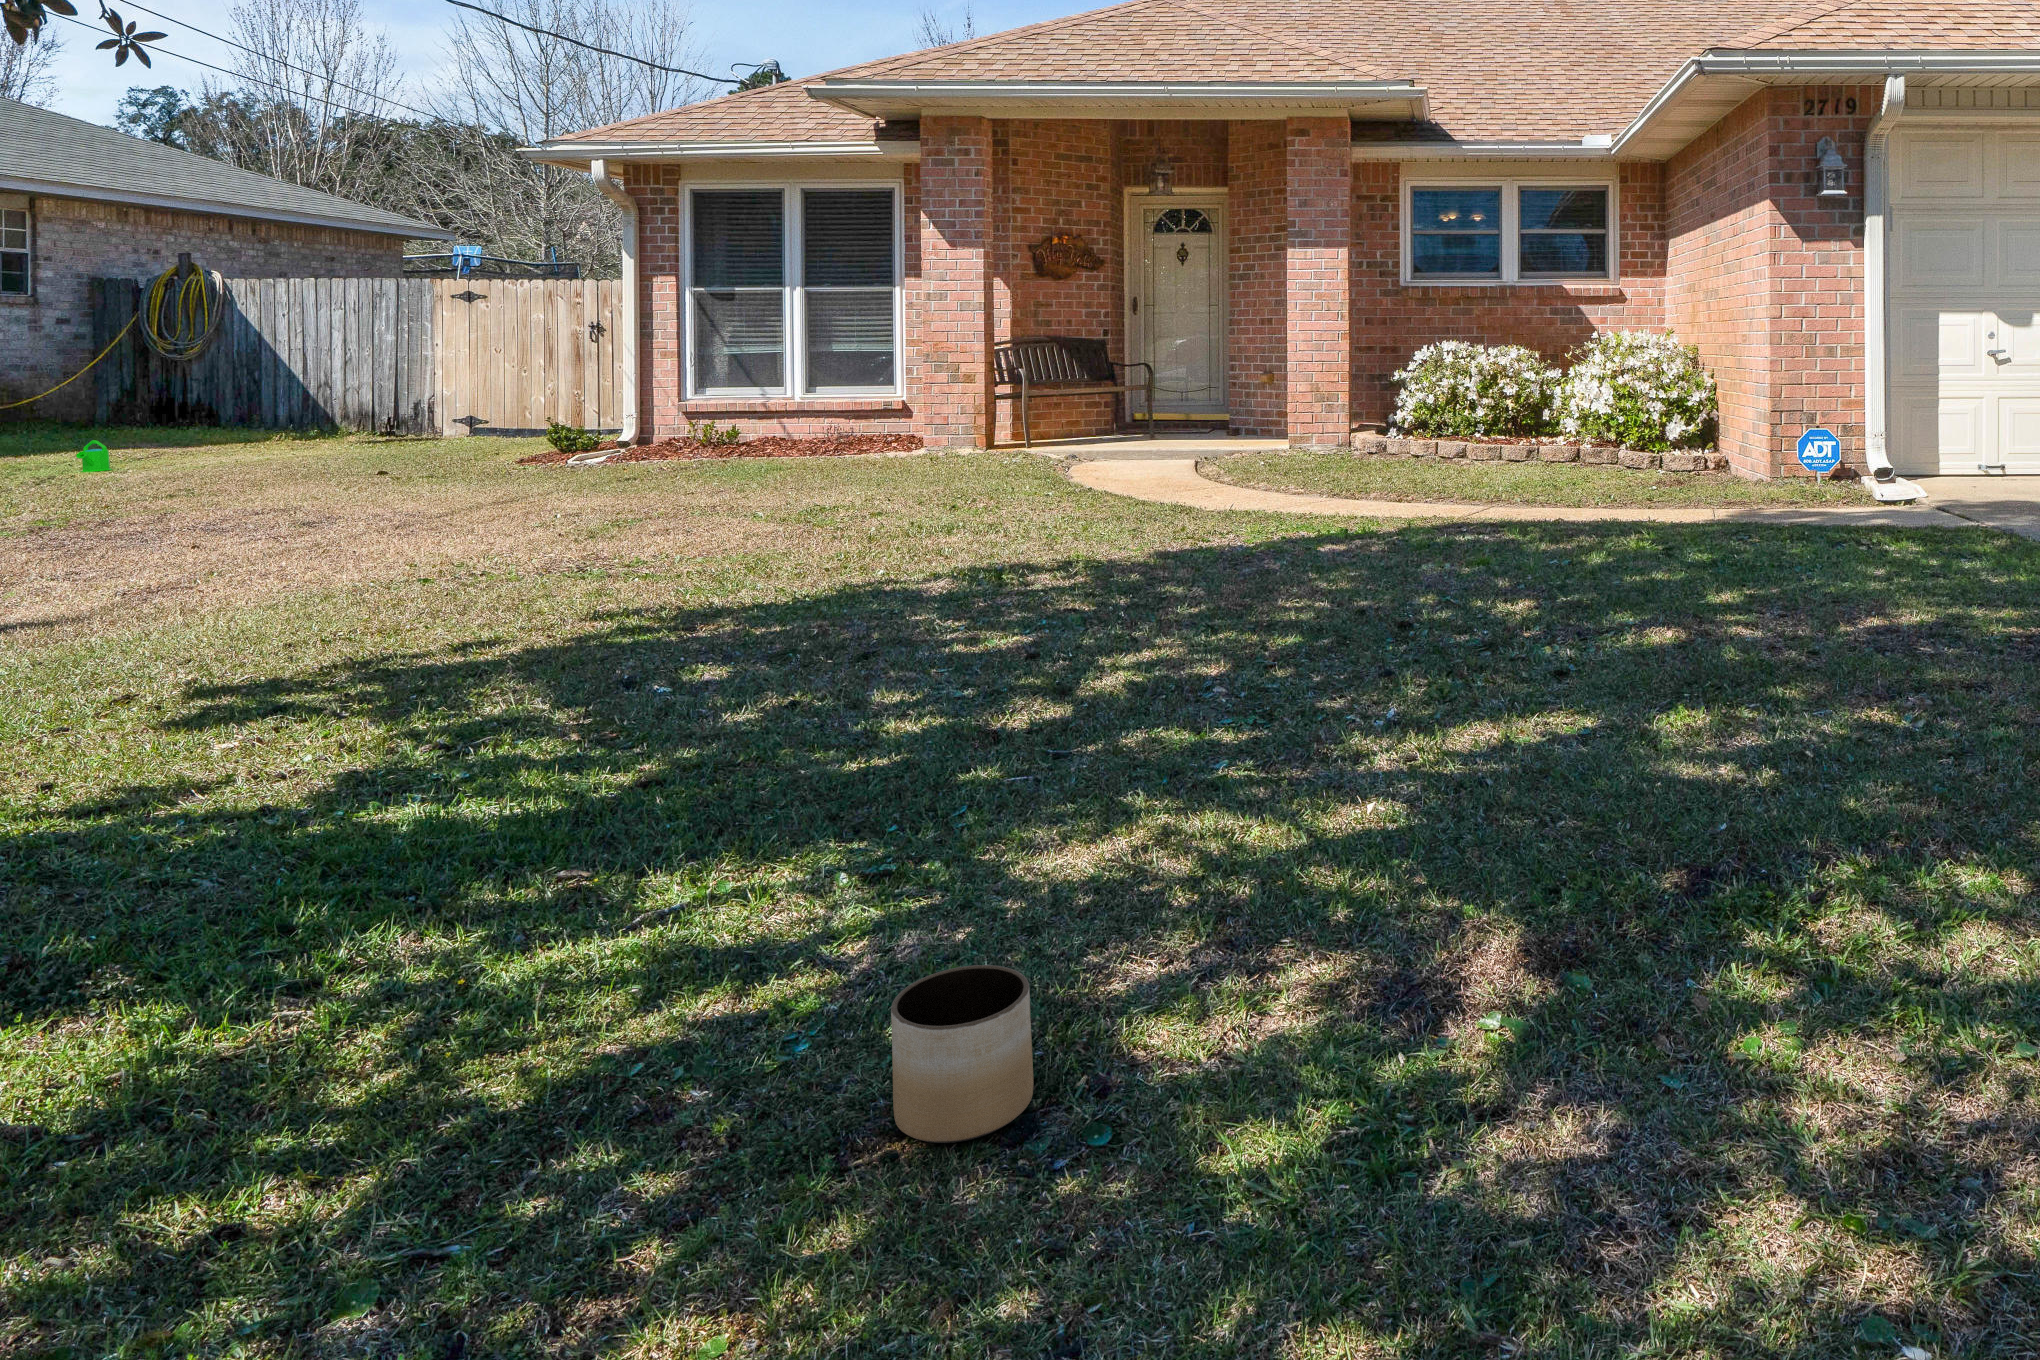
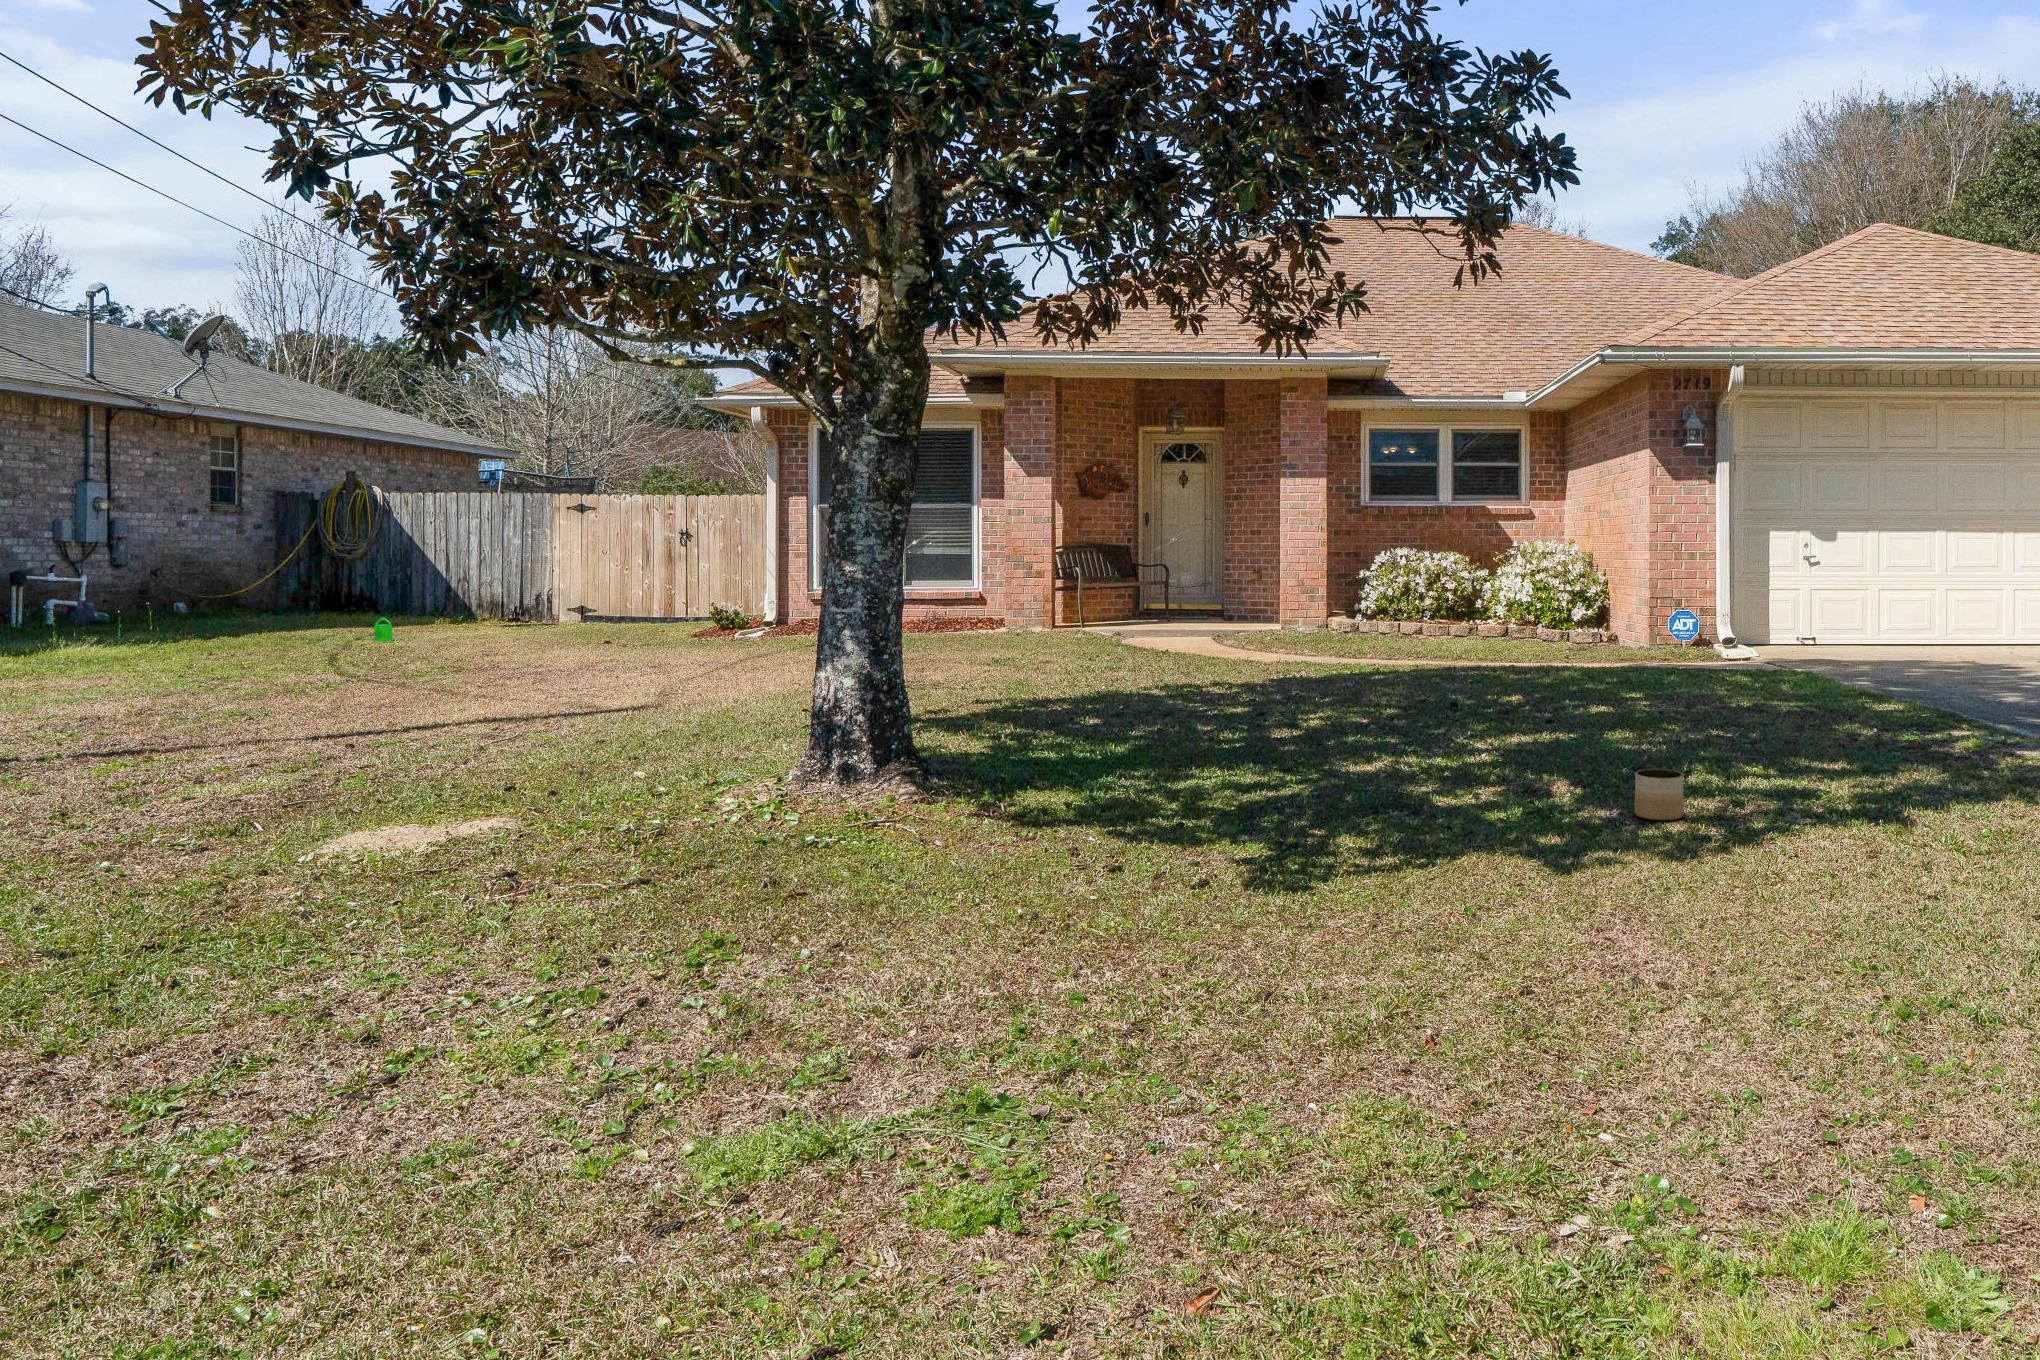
planter: present [891,965,1033,1143] -> present [1635,769,1684,821]

